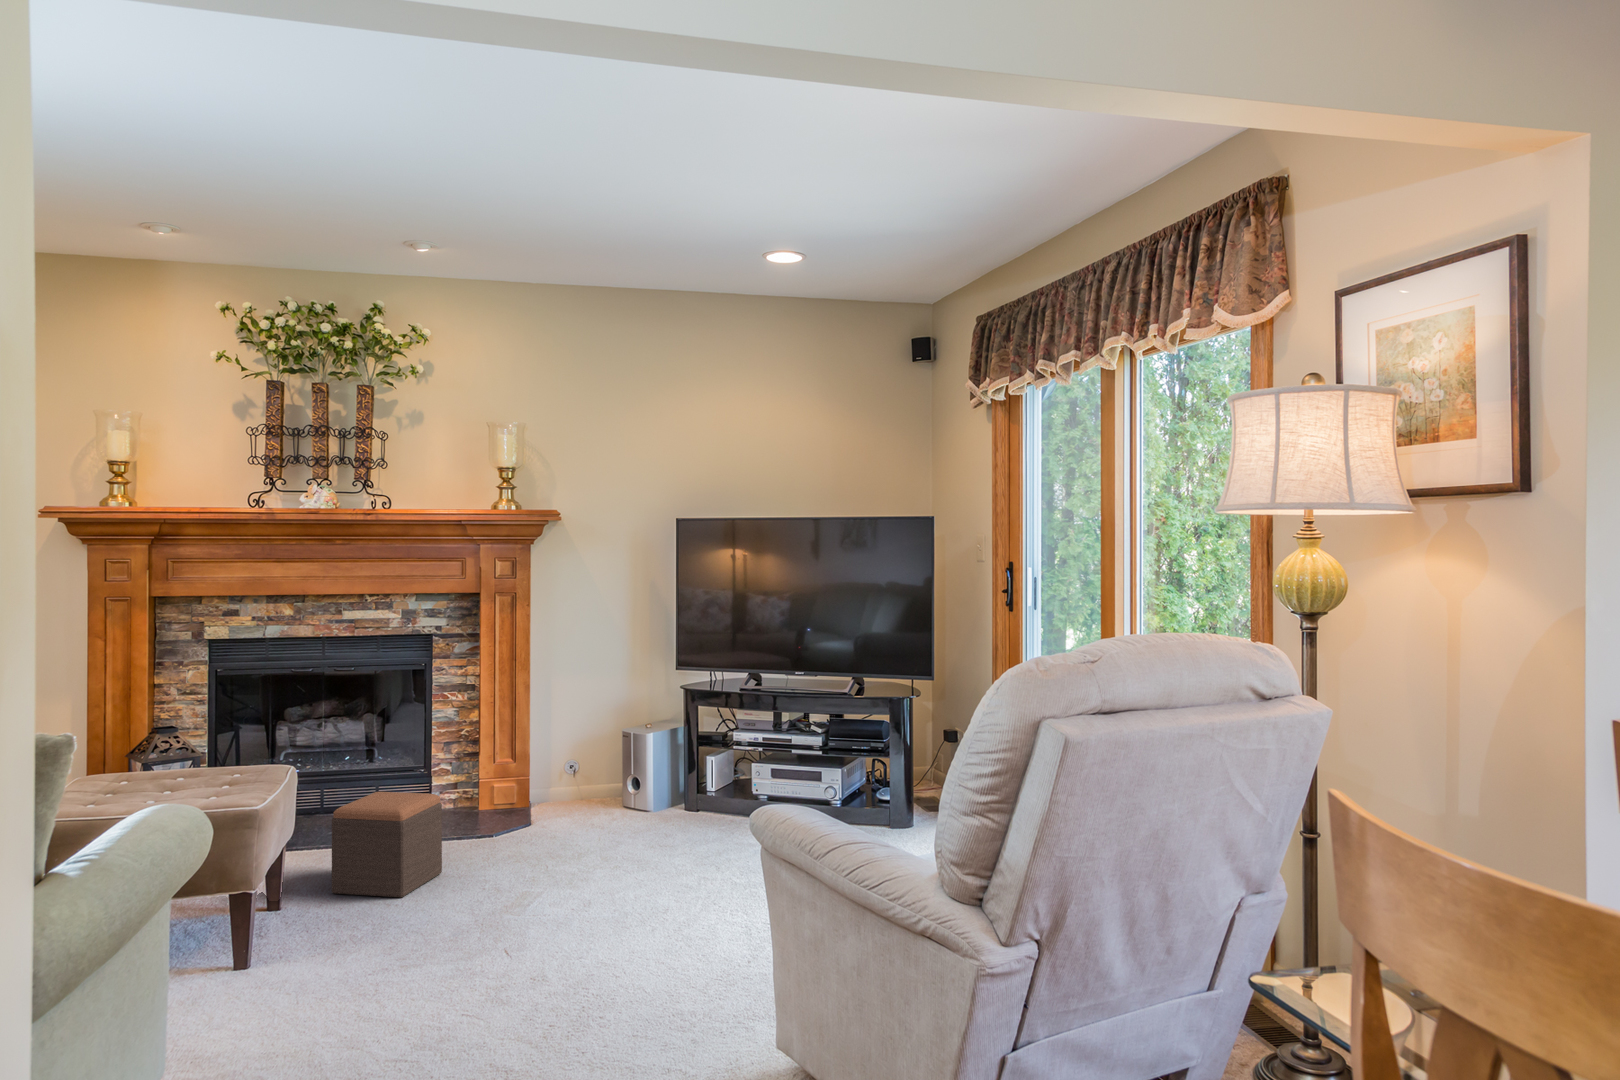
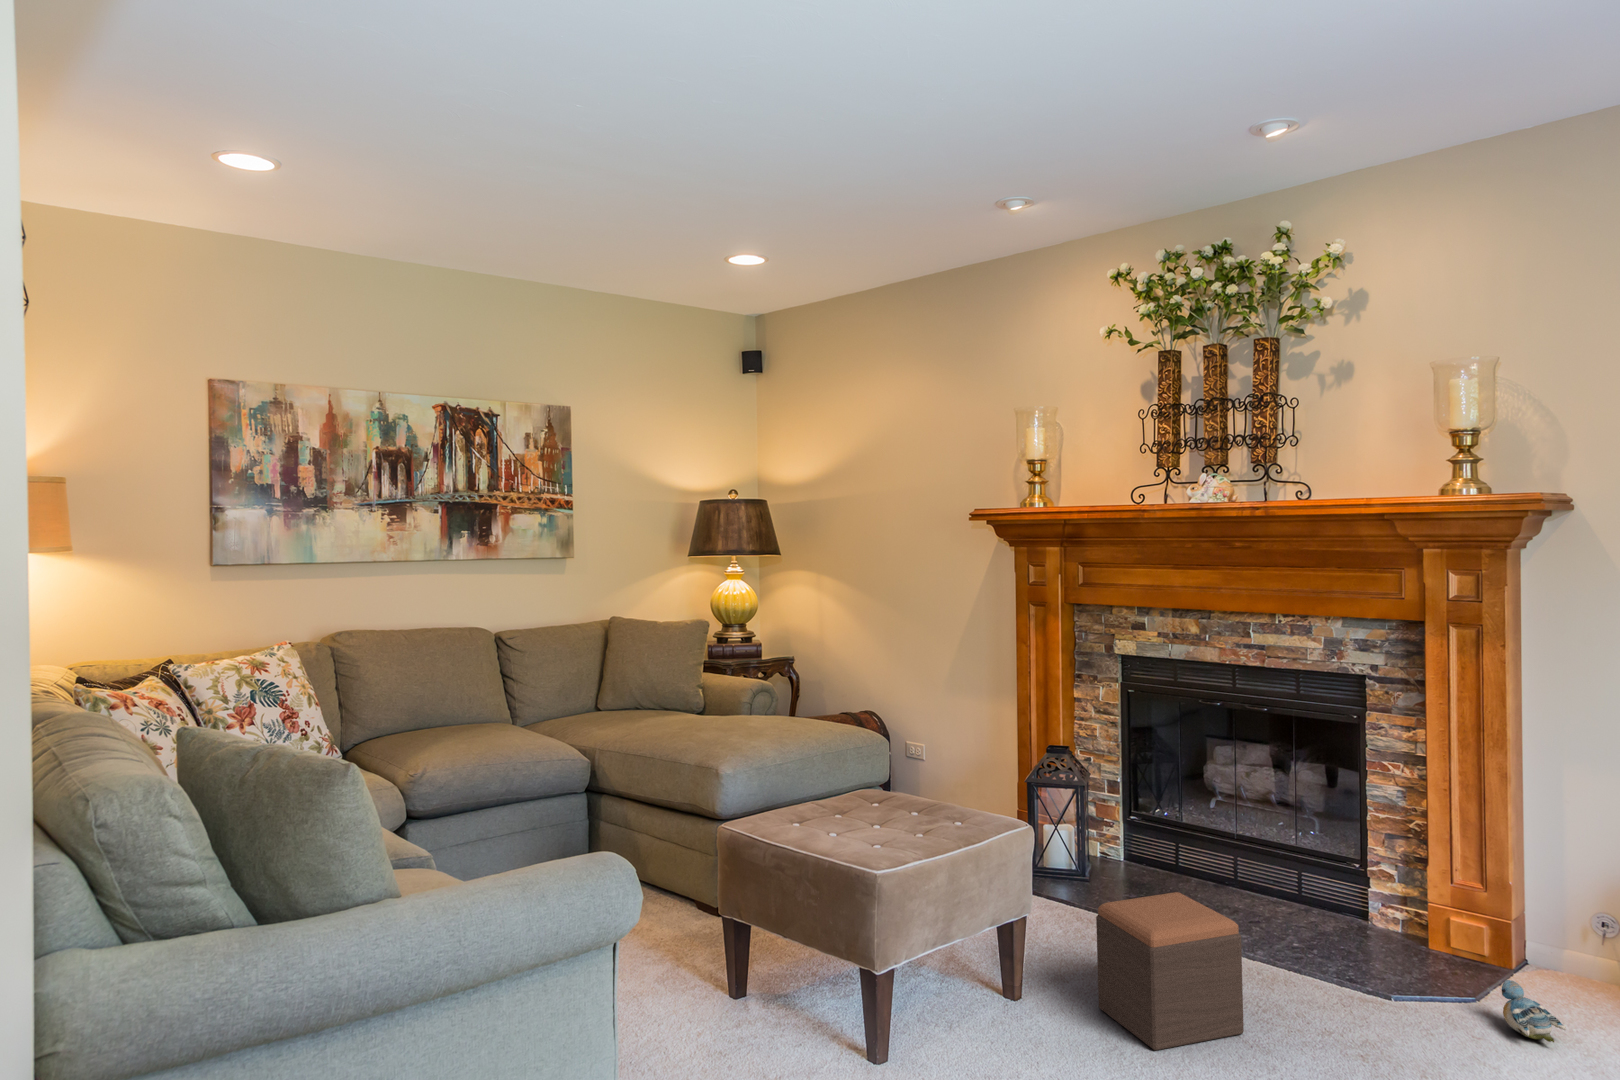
plush toy: none [558,799,595,828] -> present [1502,980,1566,1042]

